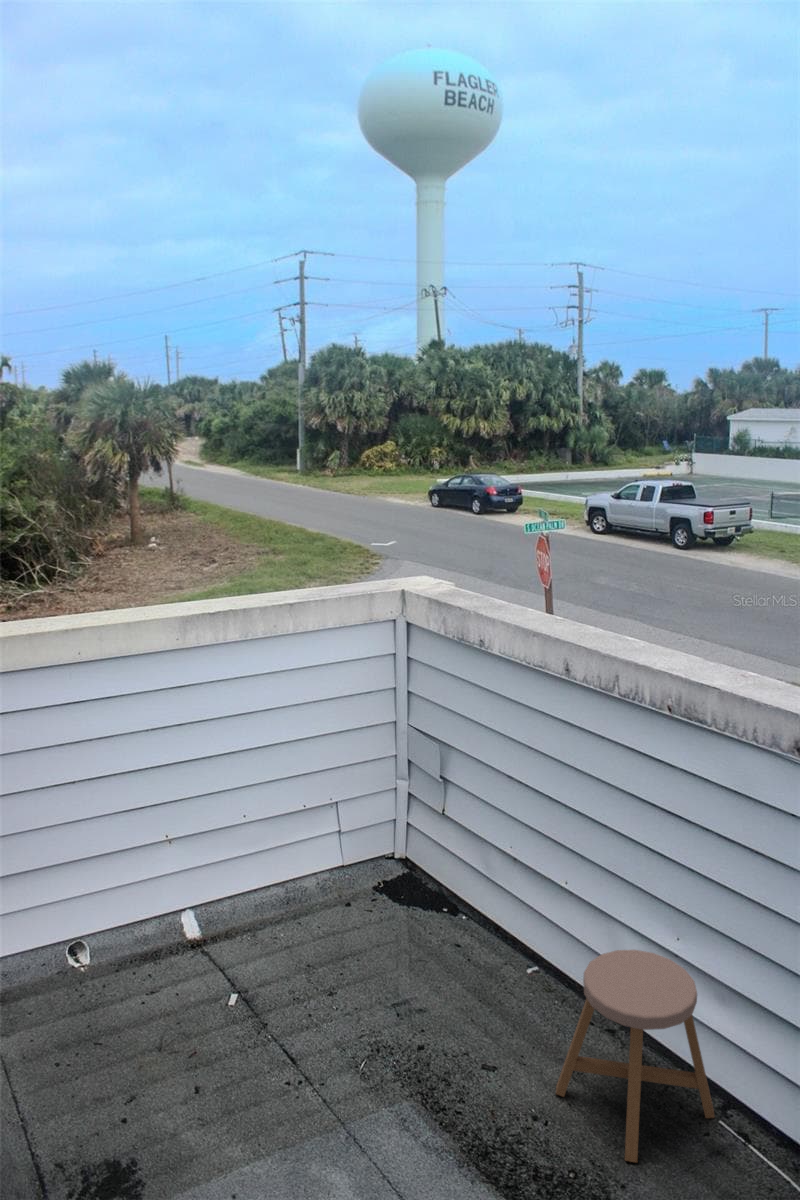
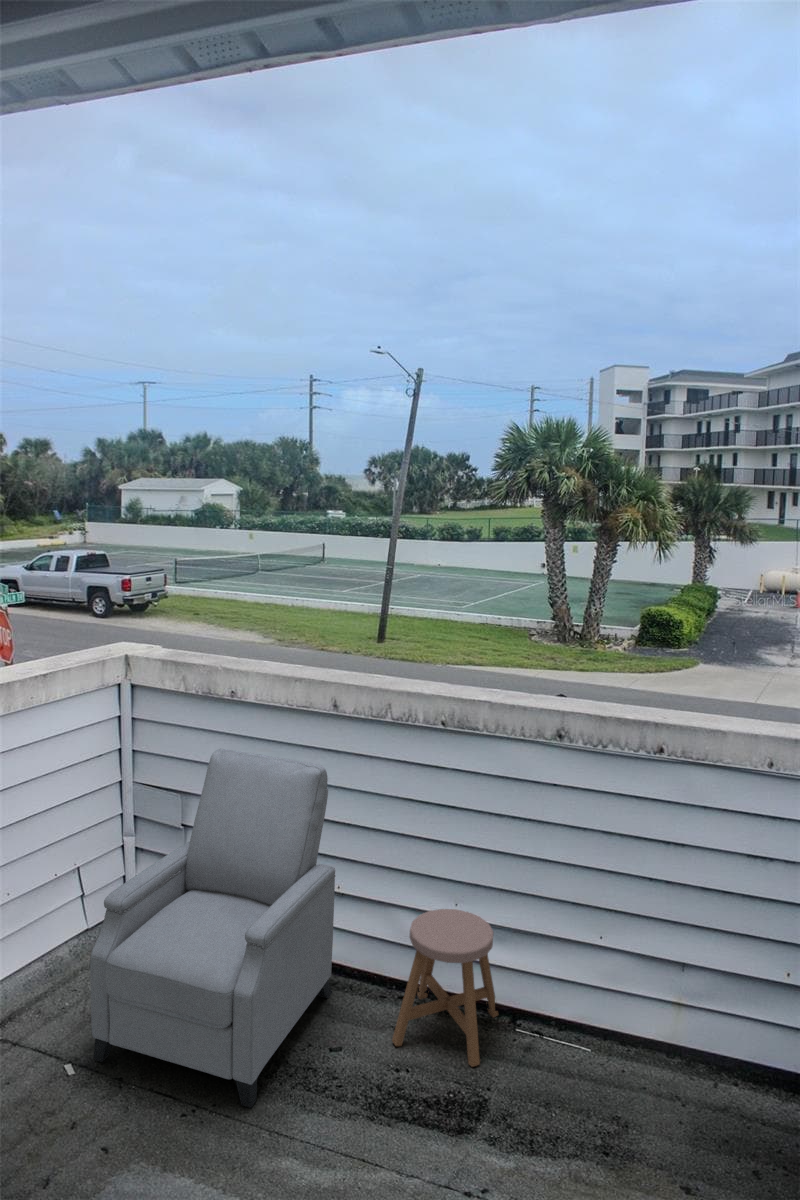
chair: none [273,699,552,1084] -> present [90,748,335,1108]

